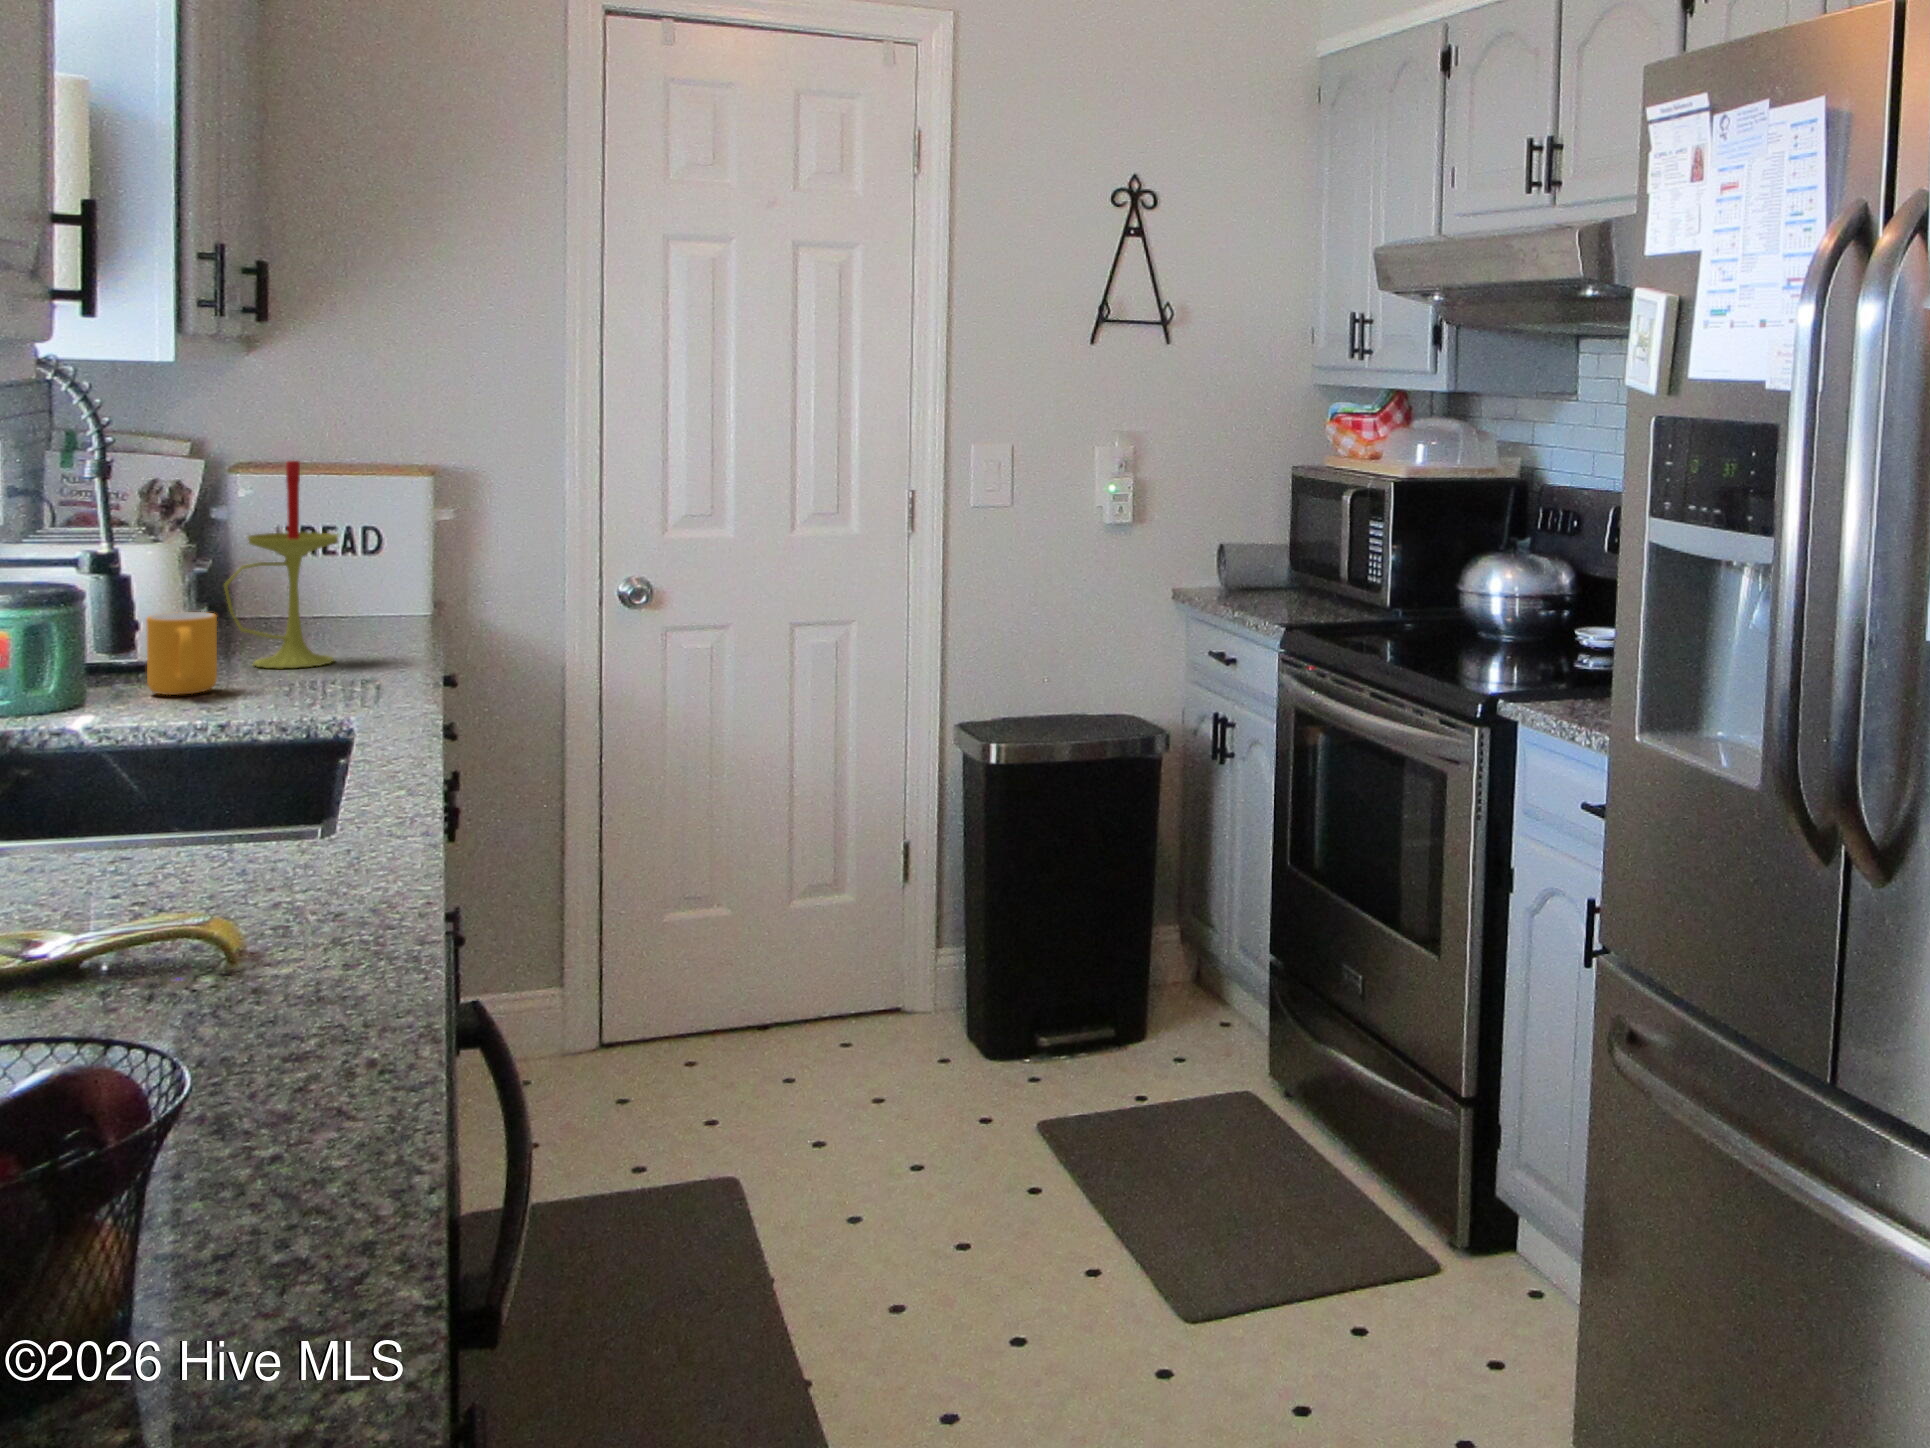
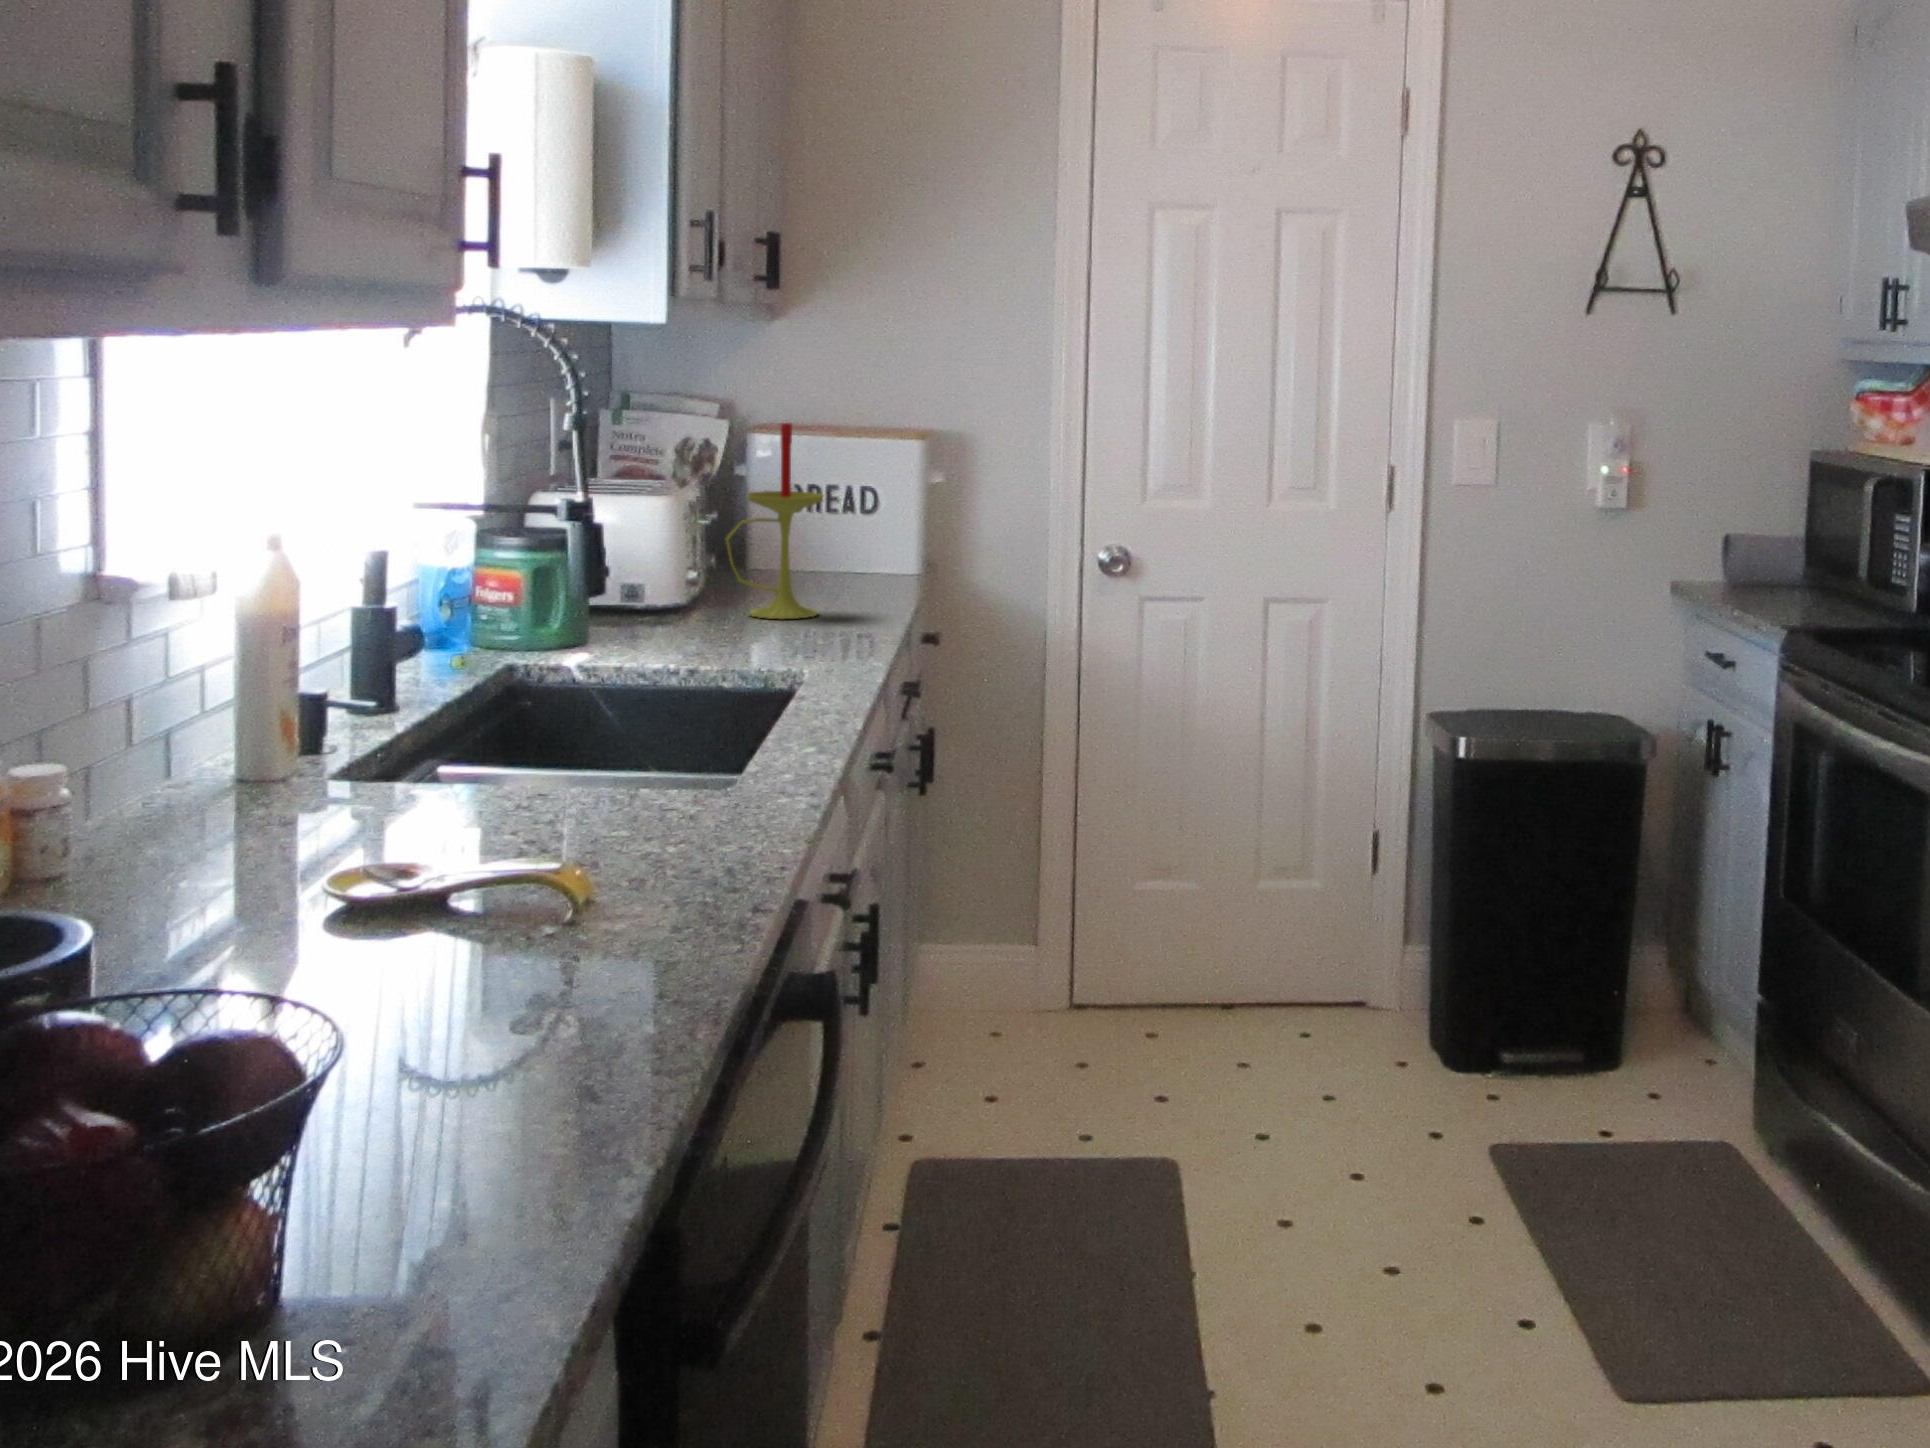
mug: present [146,612,217,695] -> none [651,562,709,638]

